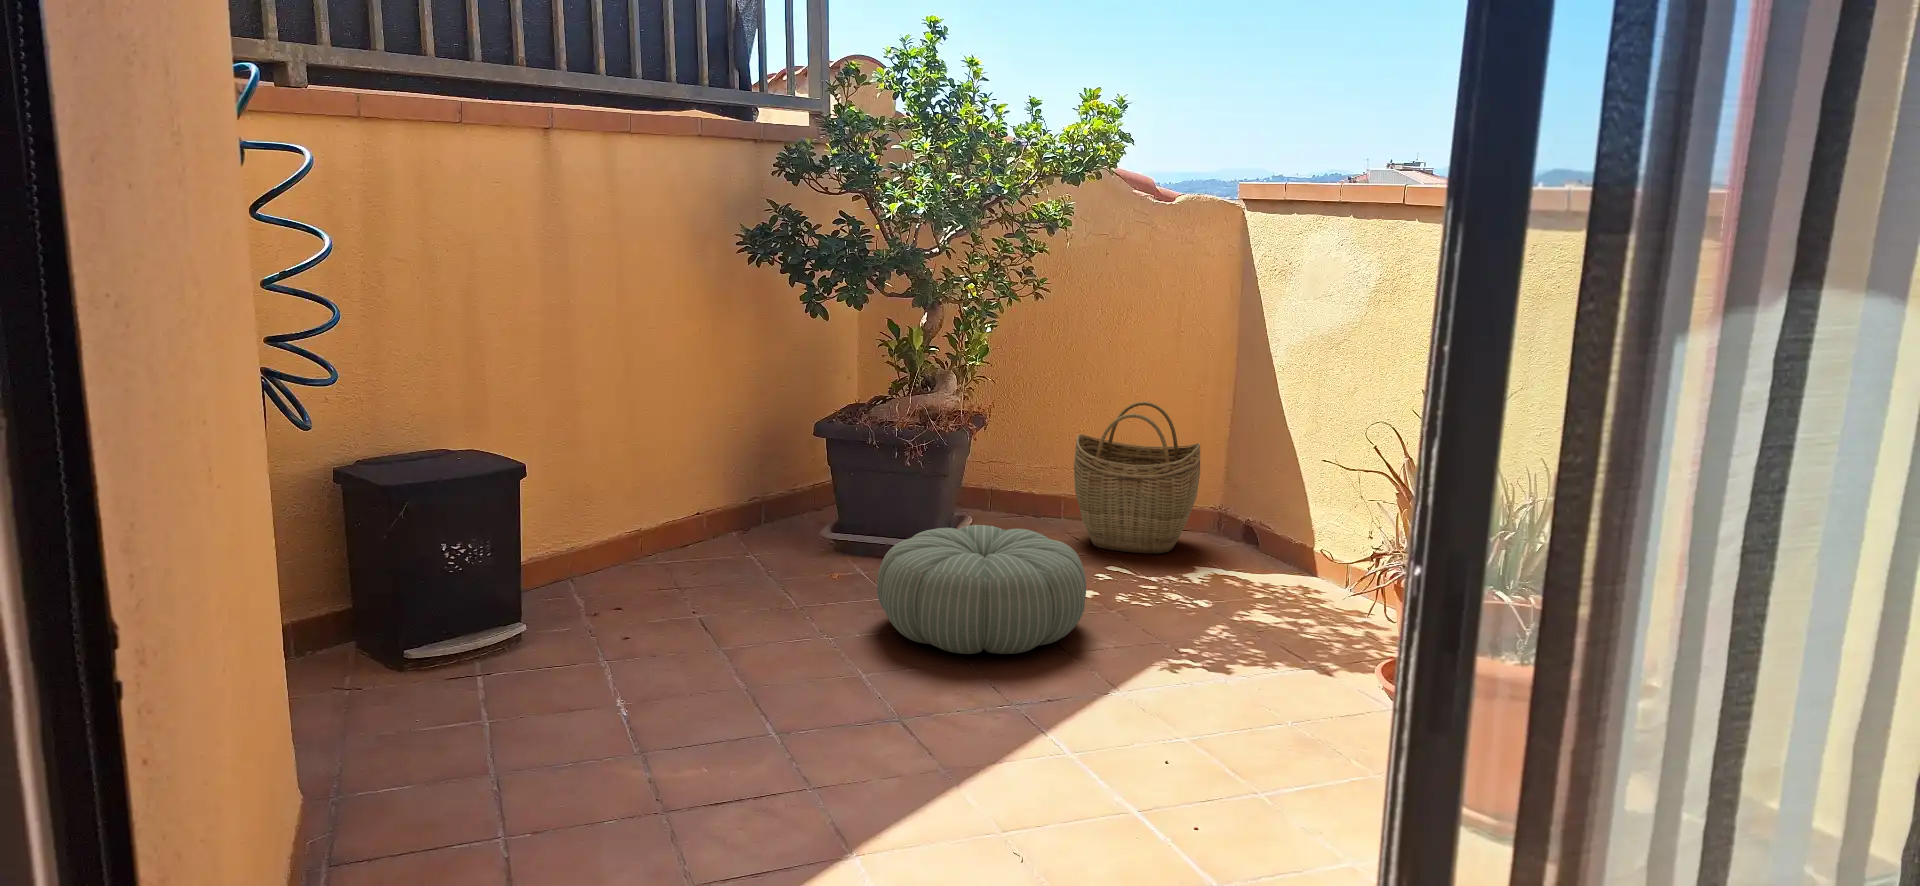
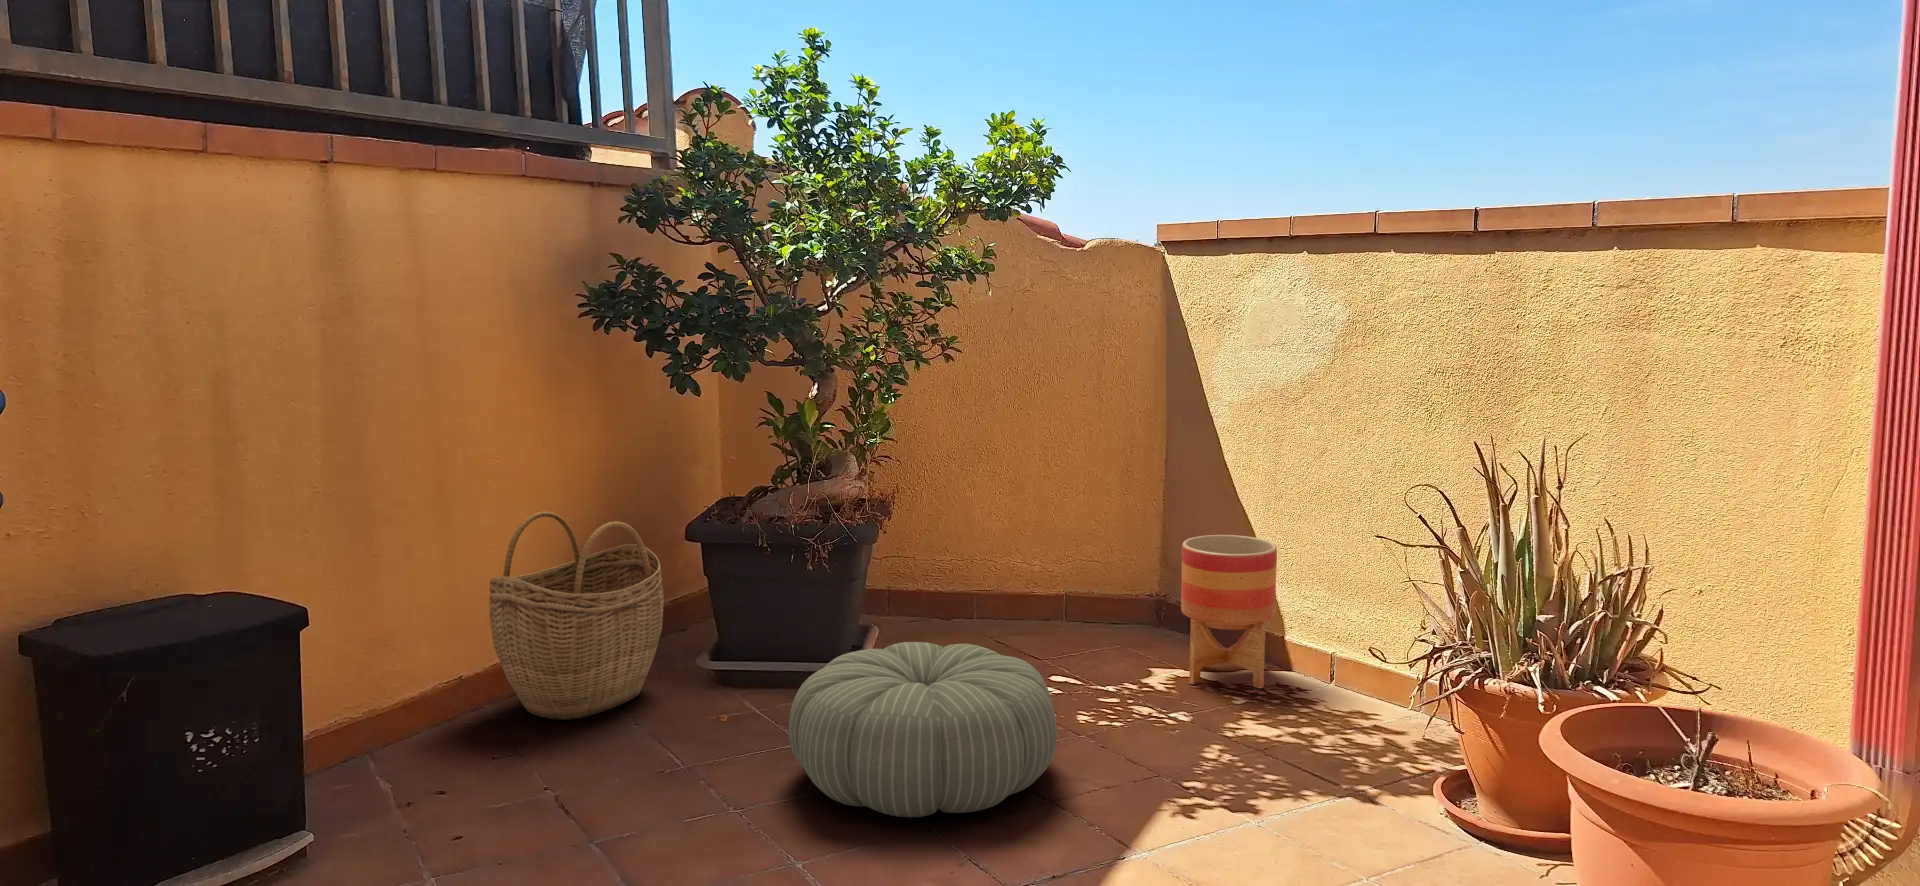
woven basket: present [1074,402,1200,554] -> present [489,511,664,720]
planter: none [1221,457,1304,587] -> present [1181,535,1277,688]

